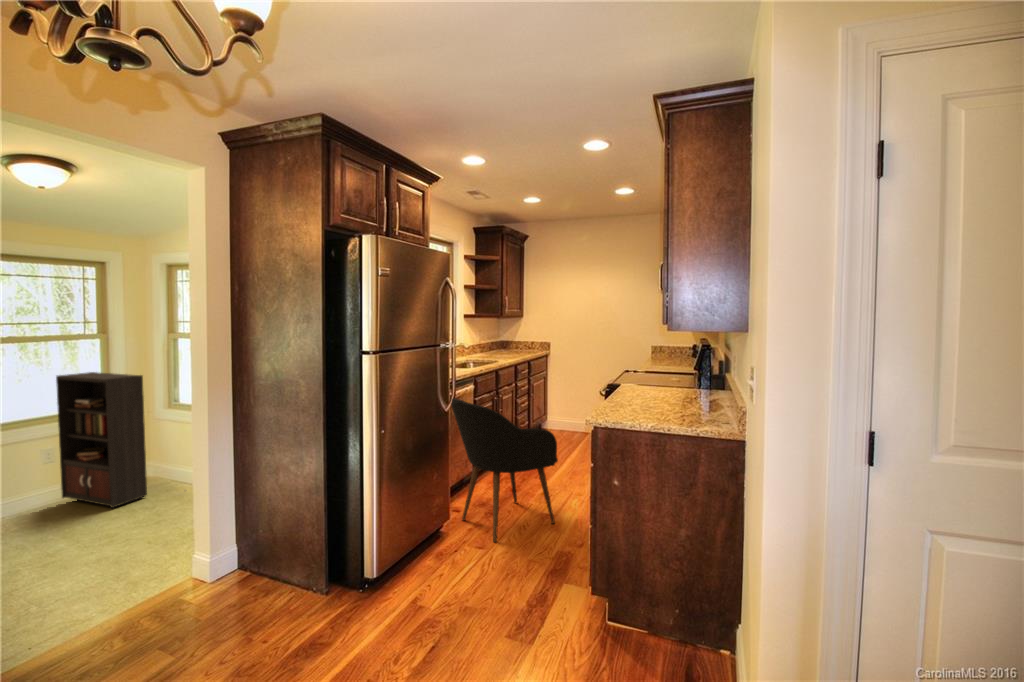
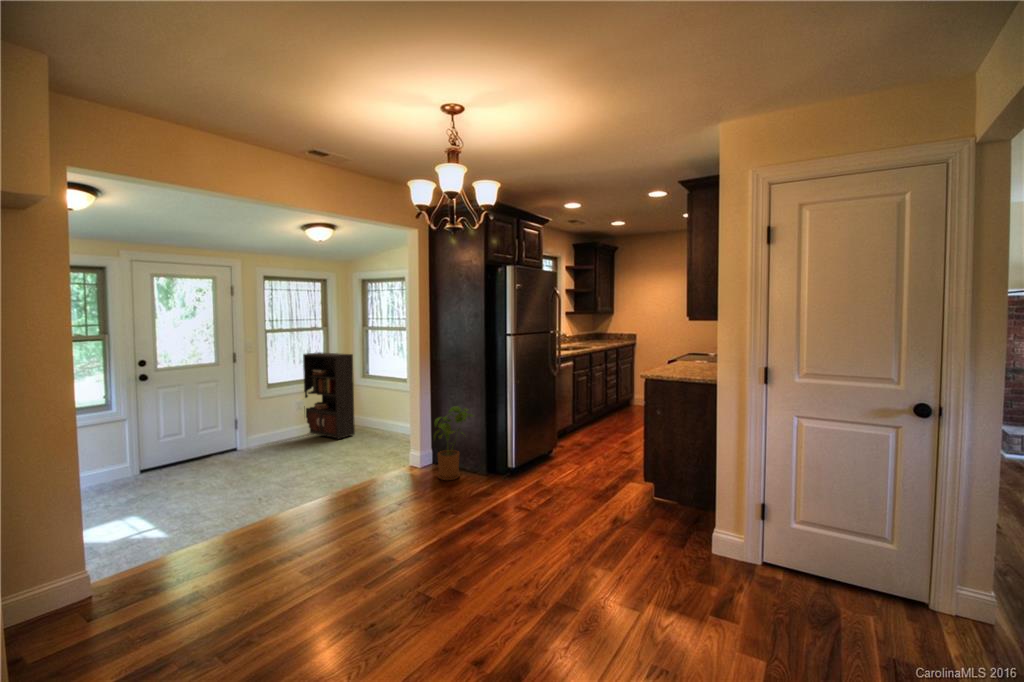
armchair: present [451,398,558,542] -> none [558,368,632,463]
house plant: none [222,478,306,611] -> present [434,406,473,480]

